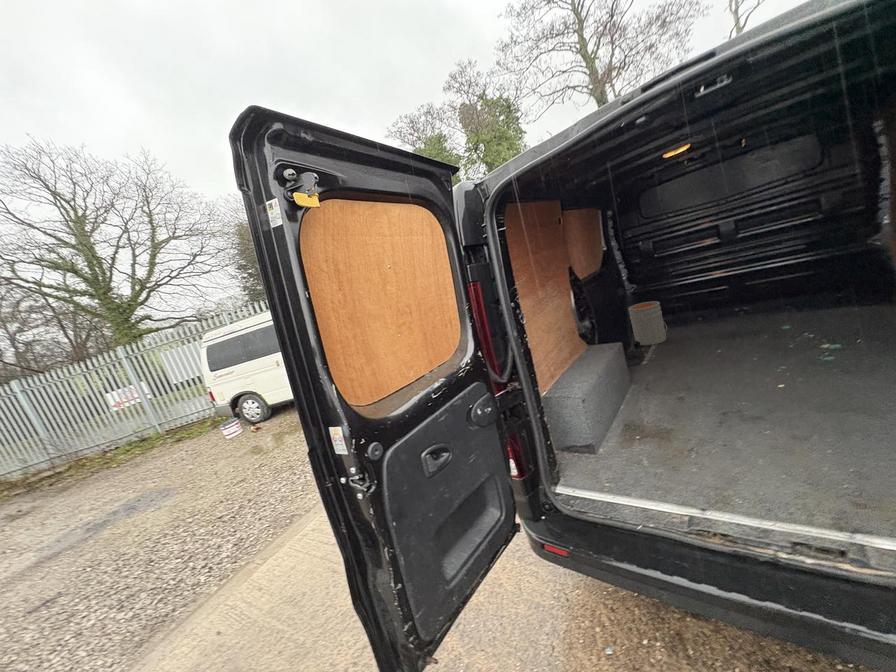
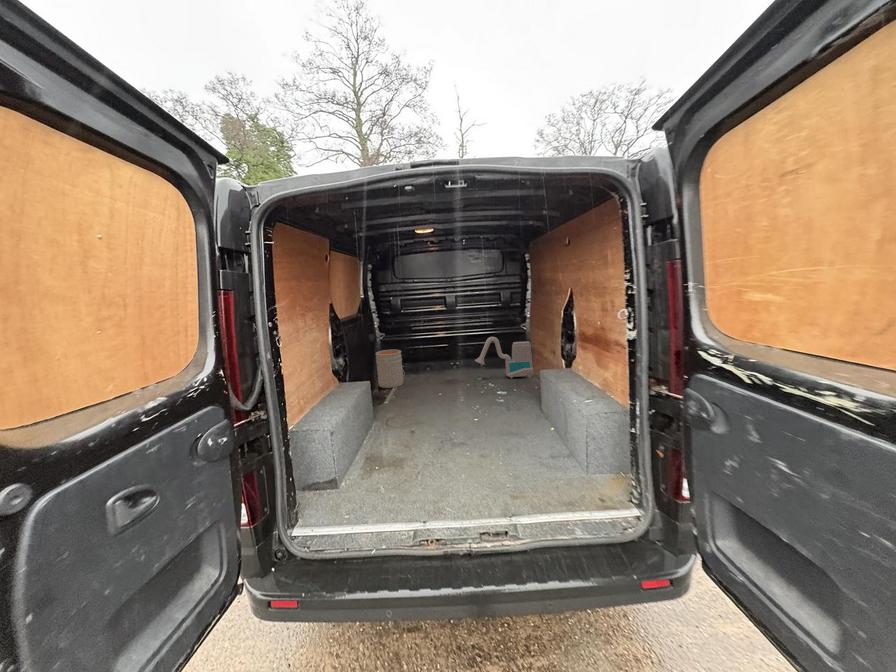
vacuum cleaner: none [771,265,887,323] -> present [475,337,534,379]

